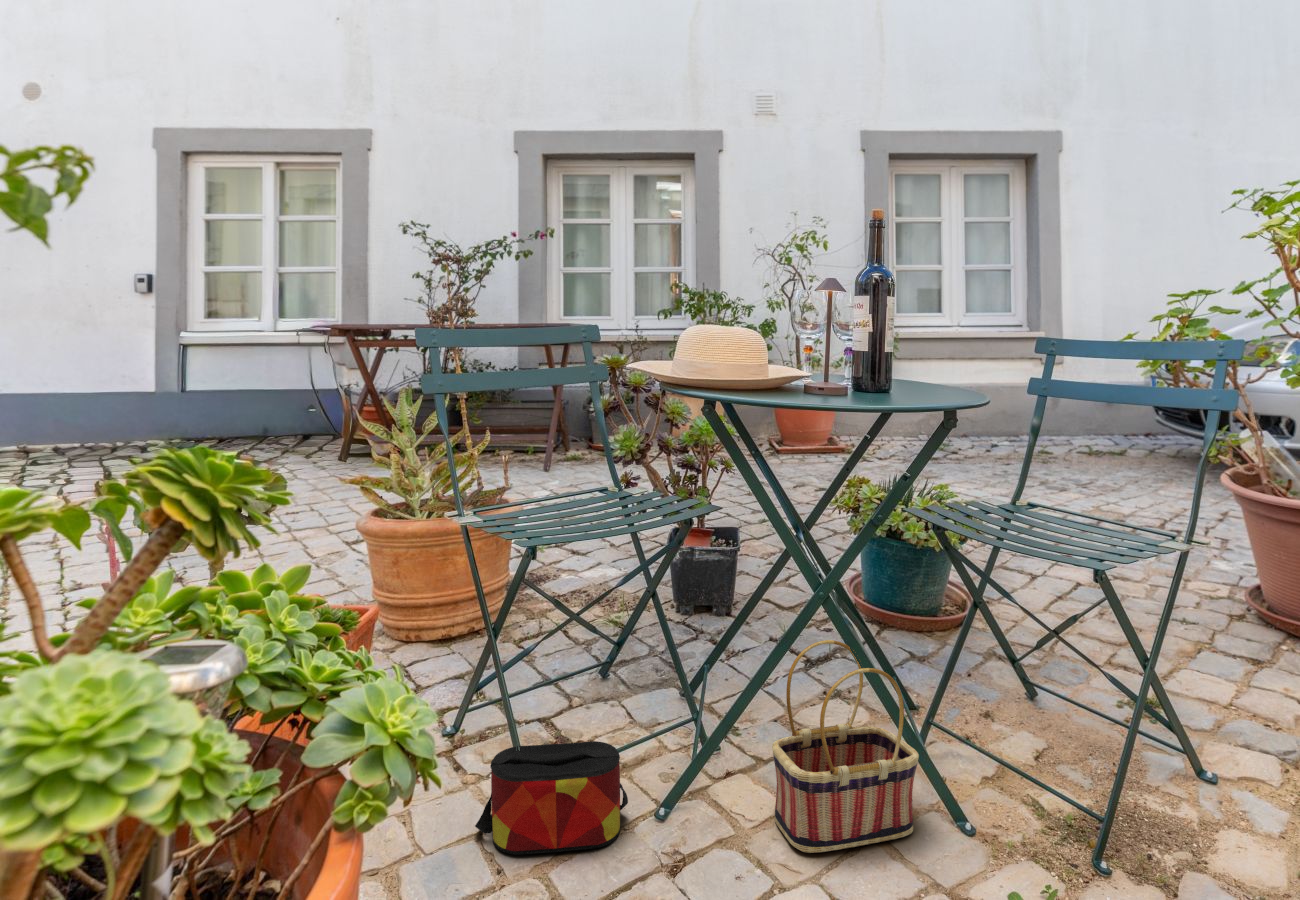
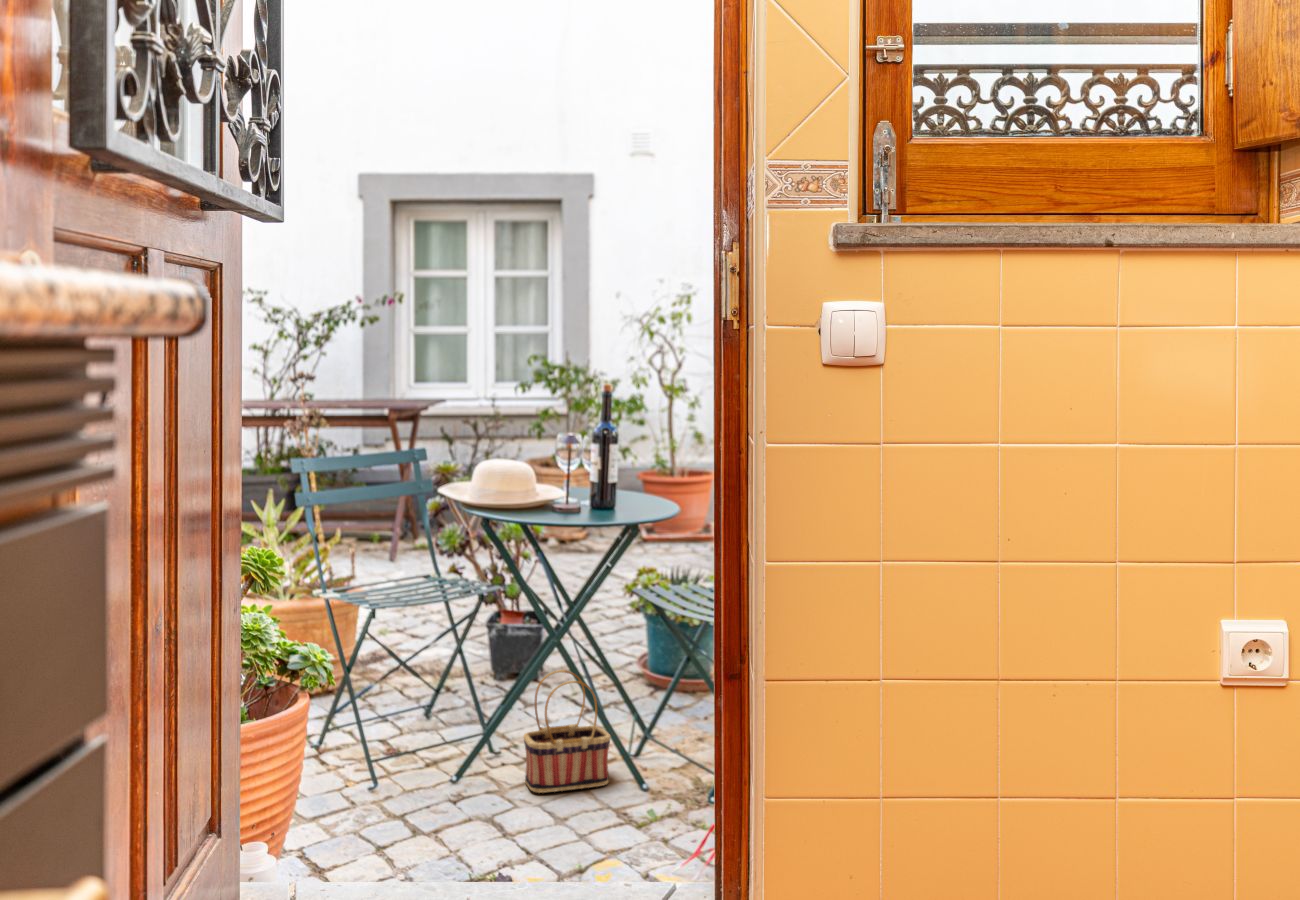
bag: present [475,741,628,855] -> none [336,736,433,798]

